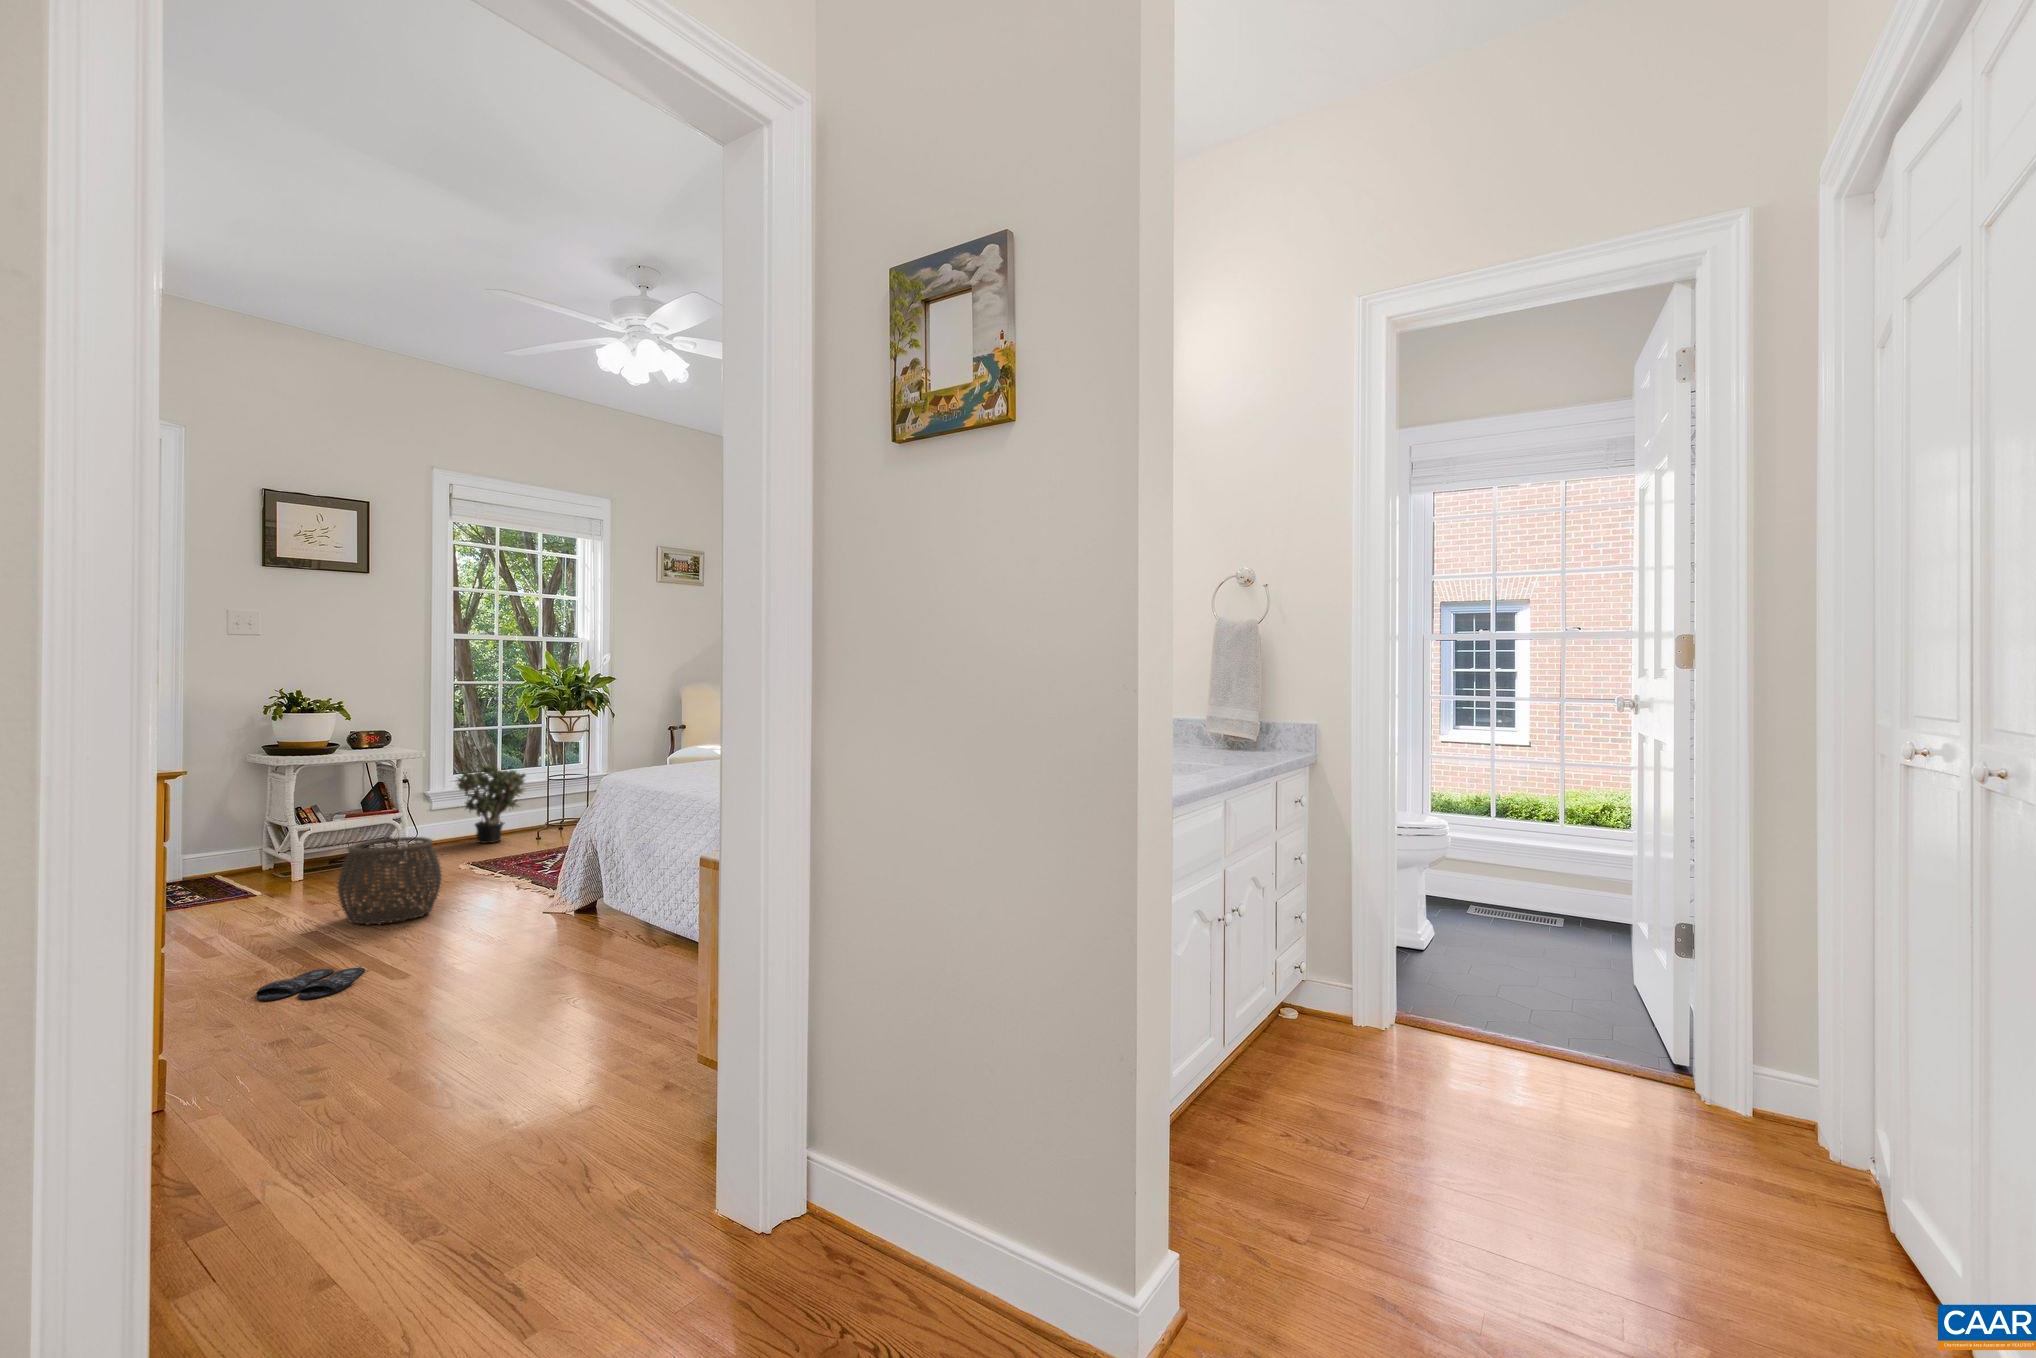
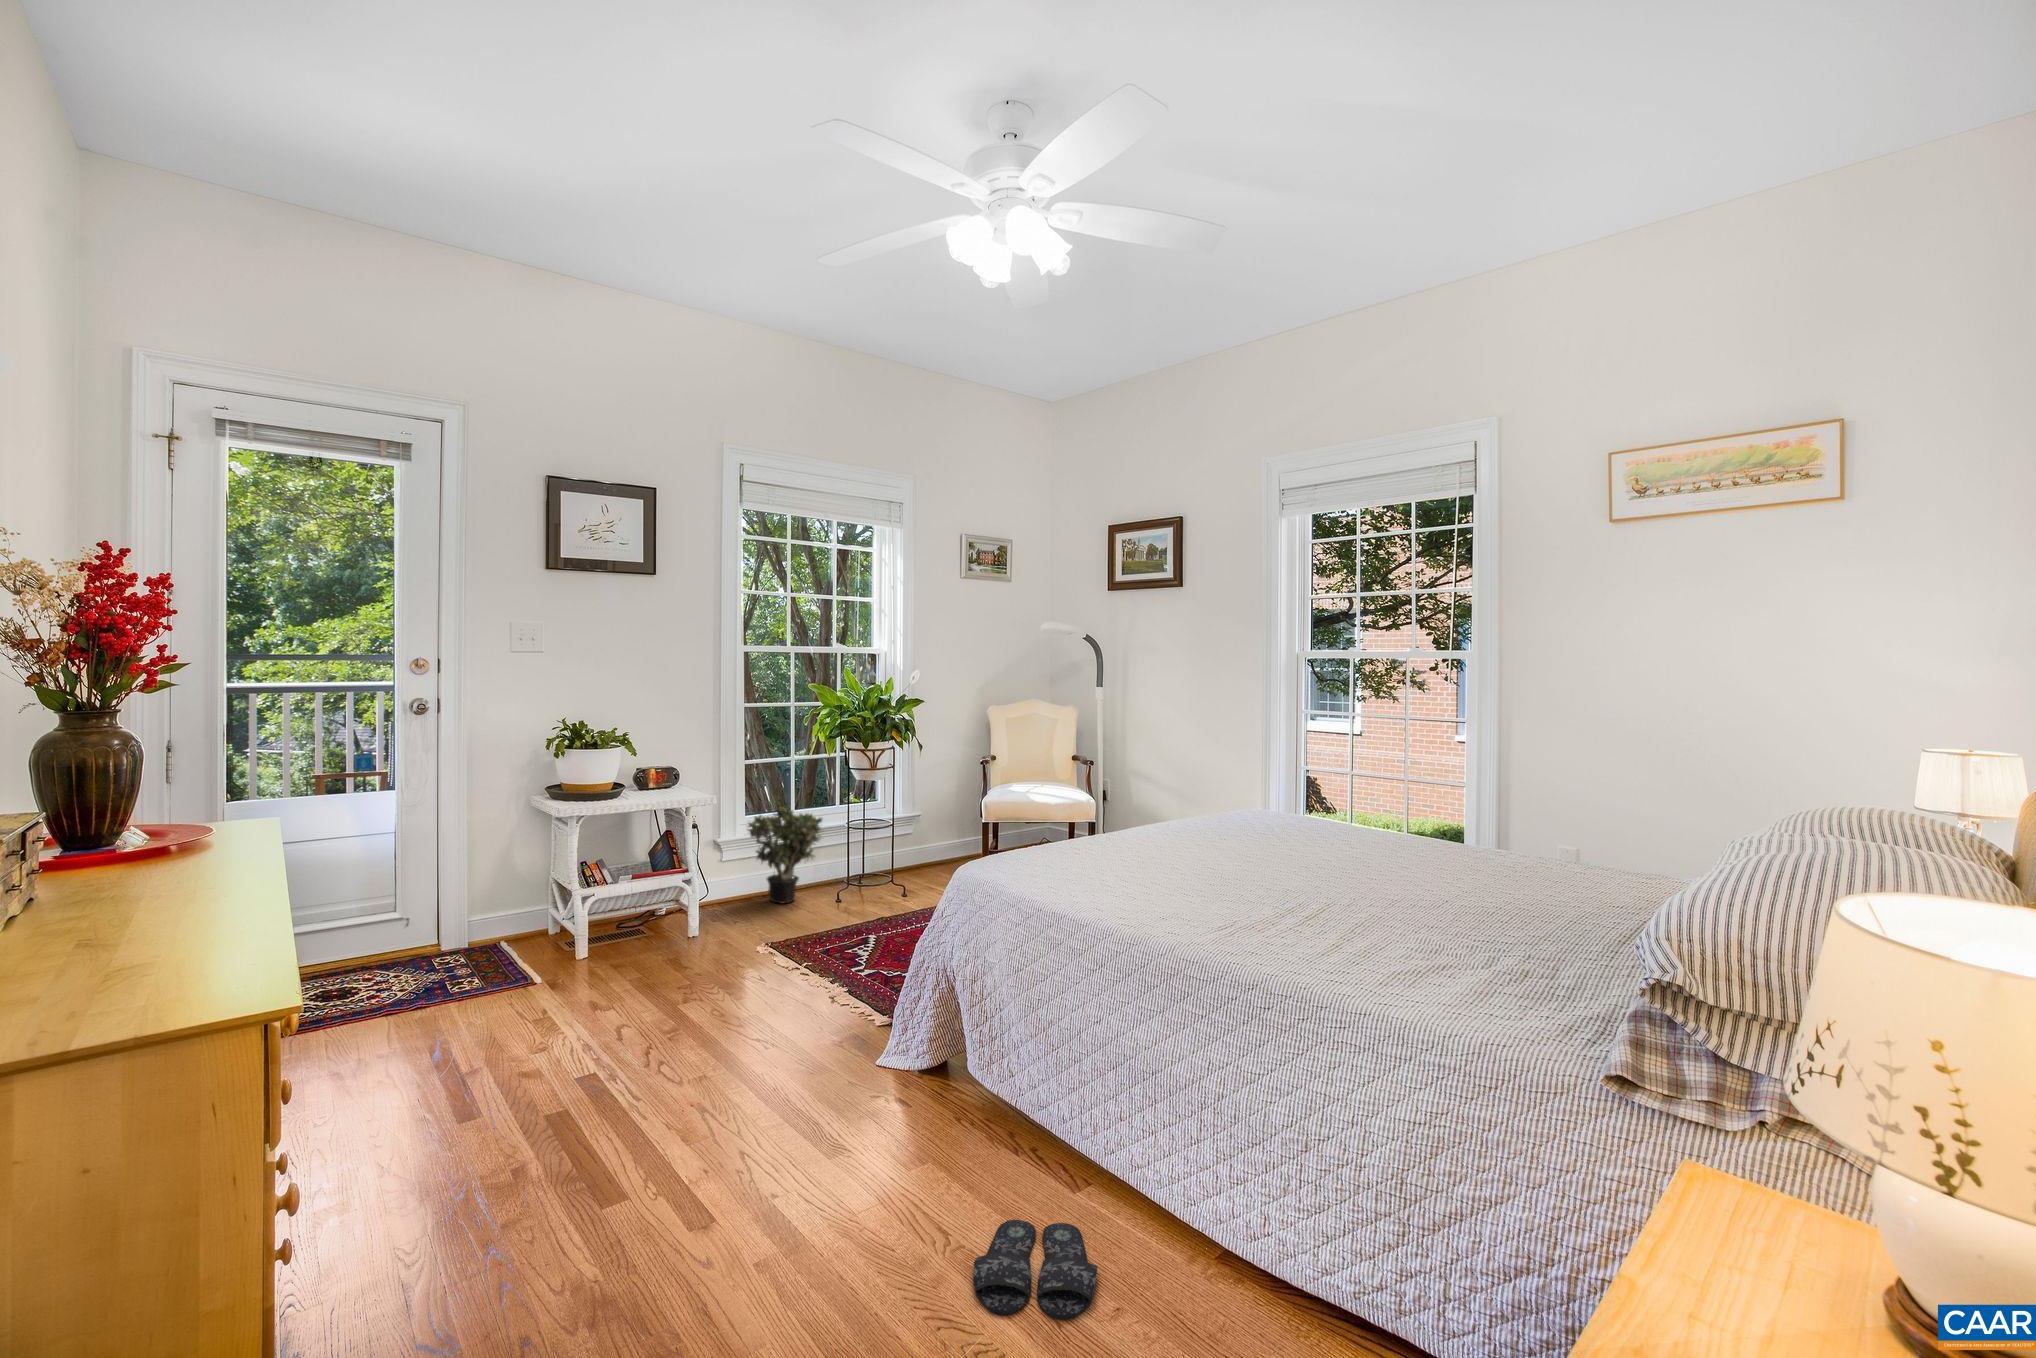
woven basket: present [337,837,442,925] -> none [625,938,751,1070]
slippers: present [256,968,365,1001] -> present [973,1220,1098,1320]

